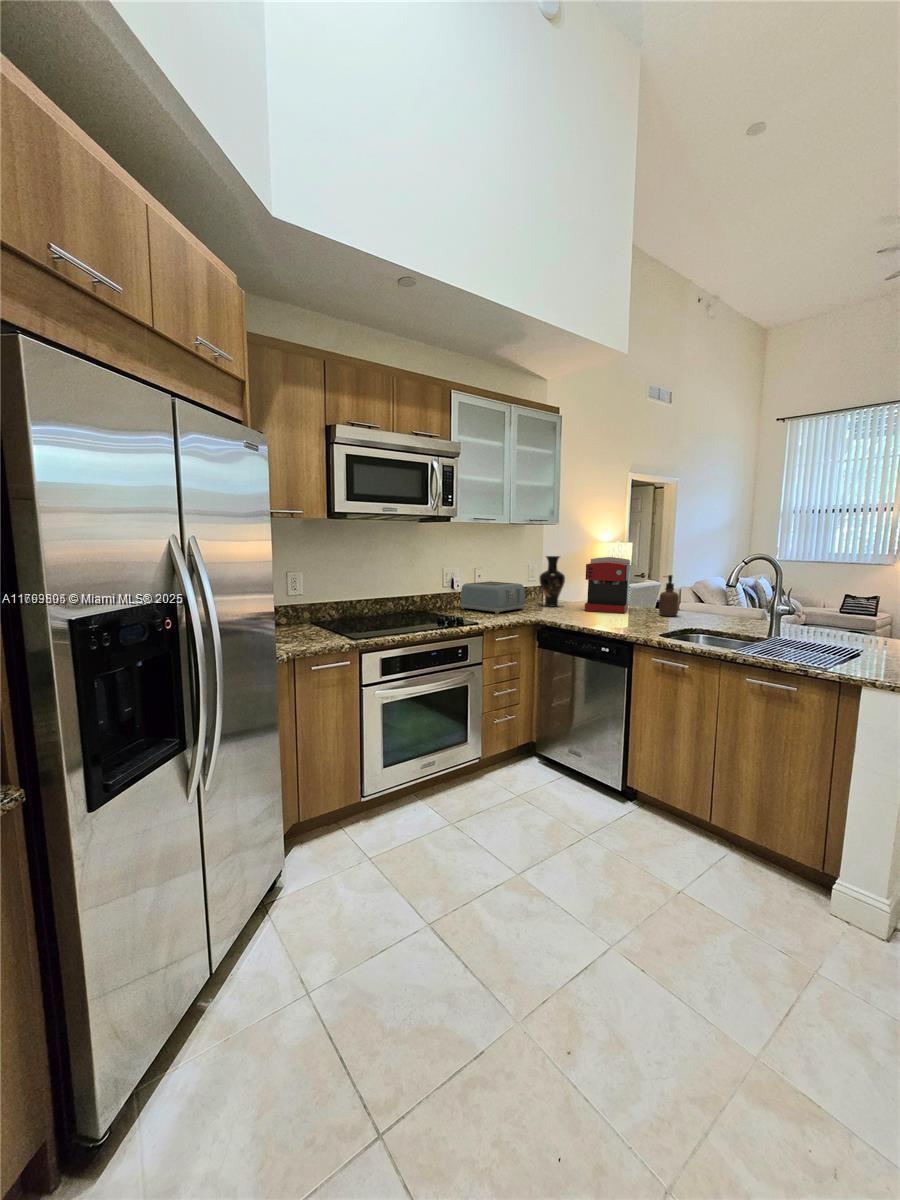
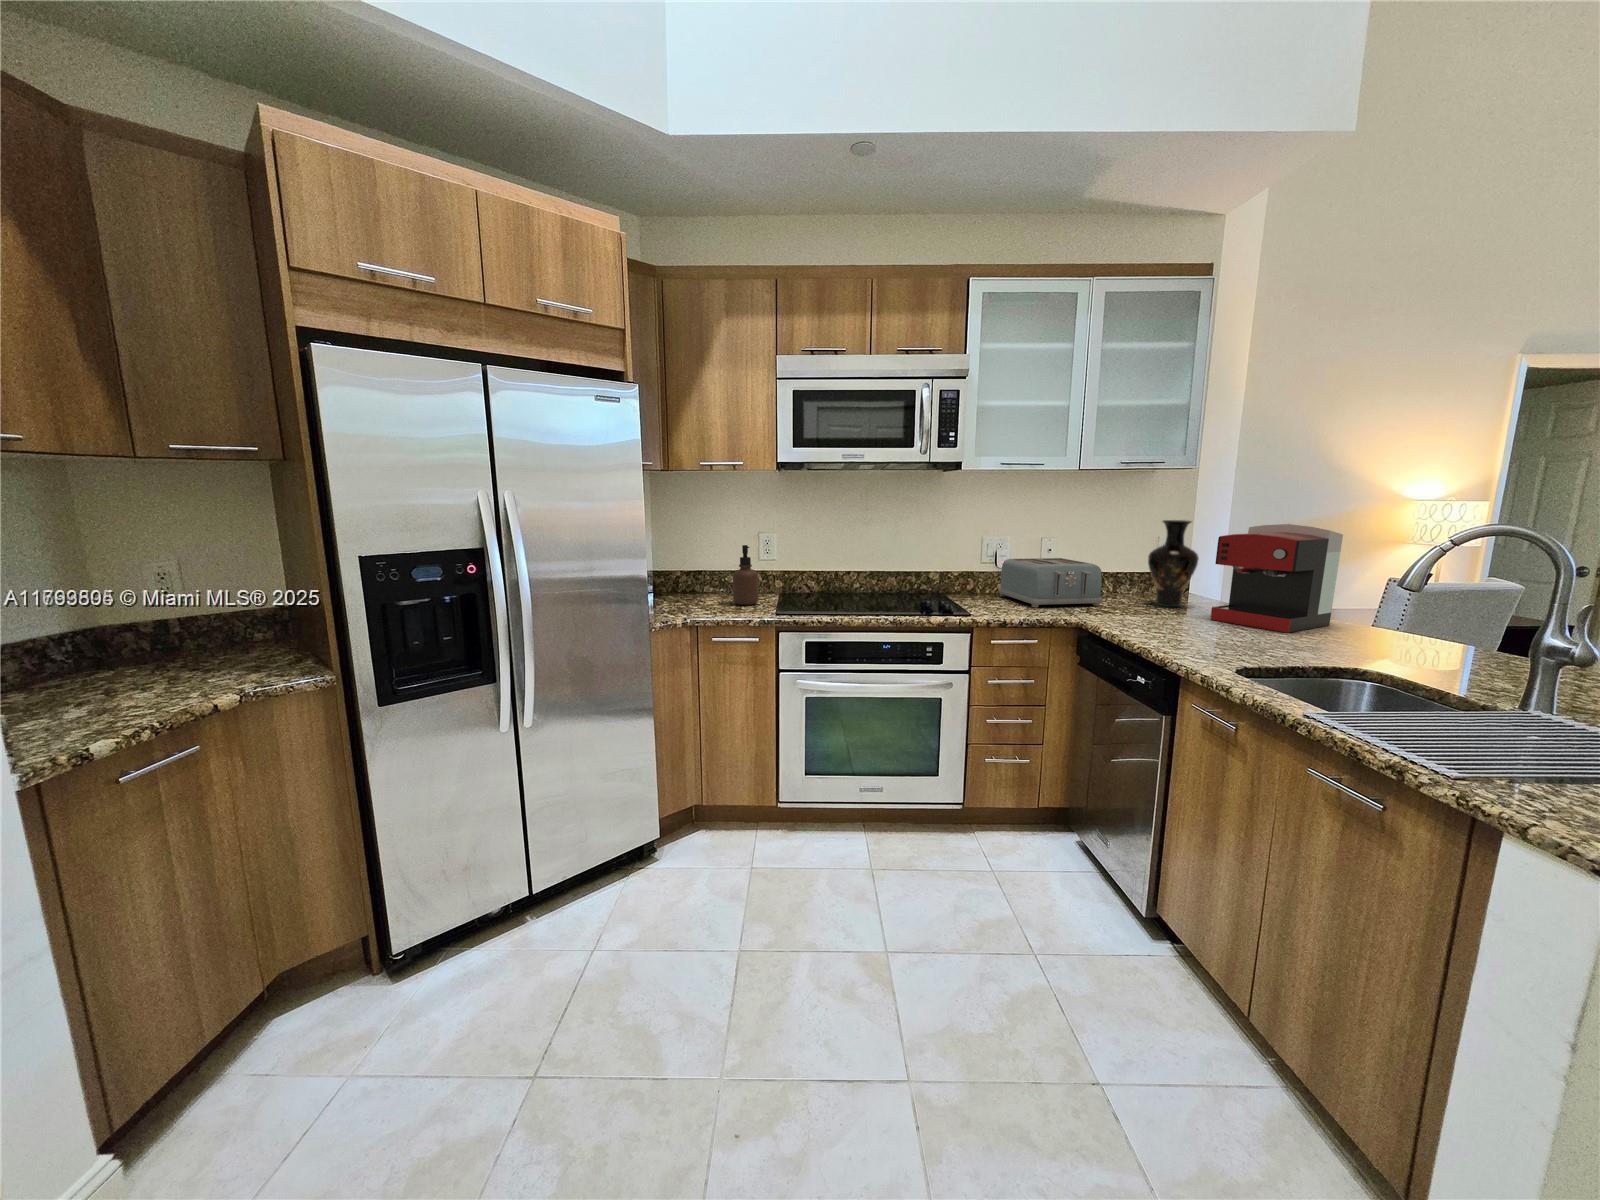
soap dispenser: present [659,575,679,616] -> present [733,545,759,605]

